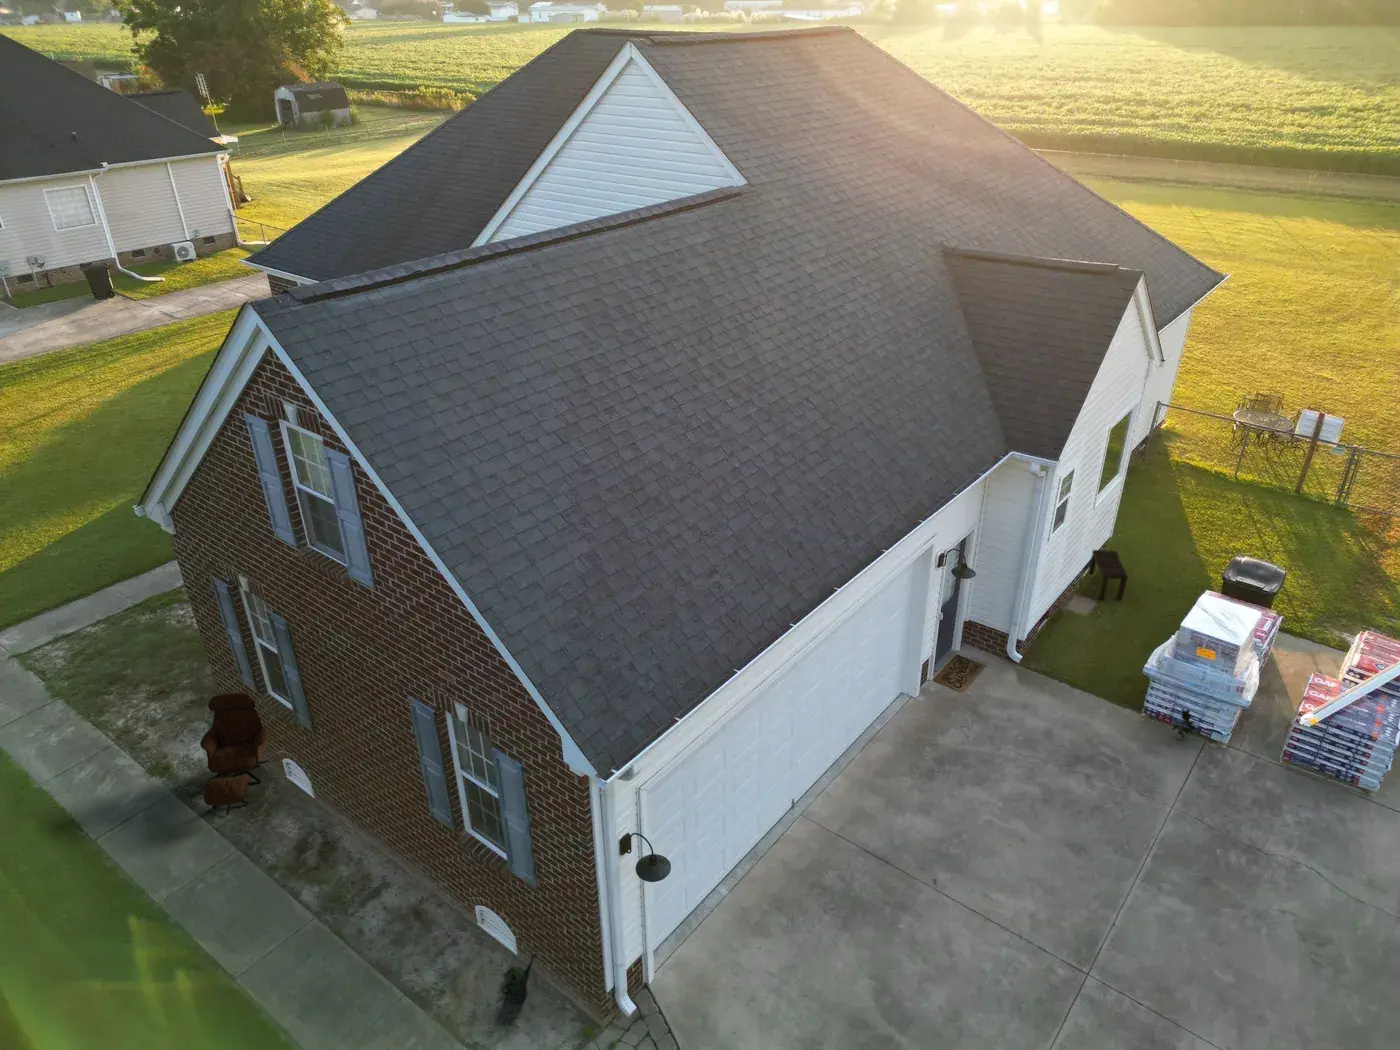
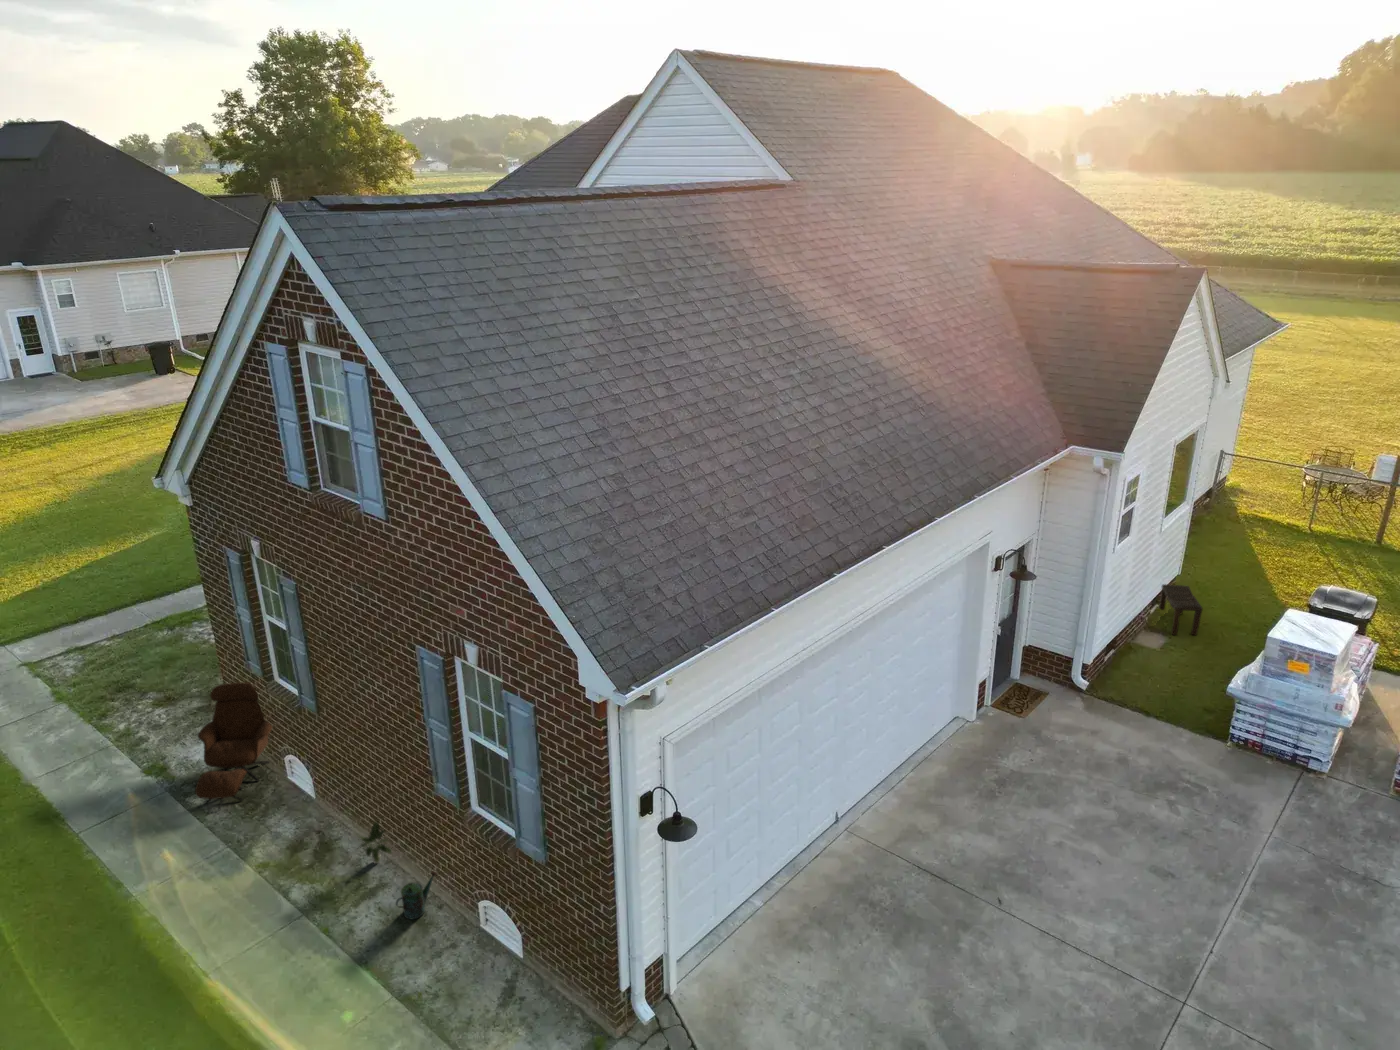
potted plant: present [1173,709,1197,739] -> present [357,821,392,864]
watering can: present [502,953,537,1002] -> present [396,871,437,919]

